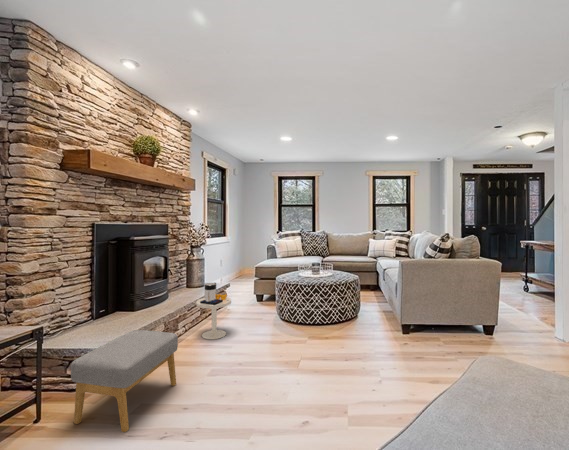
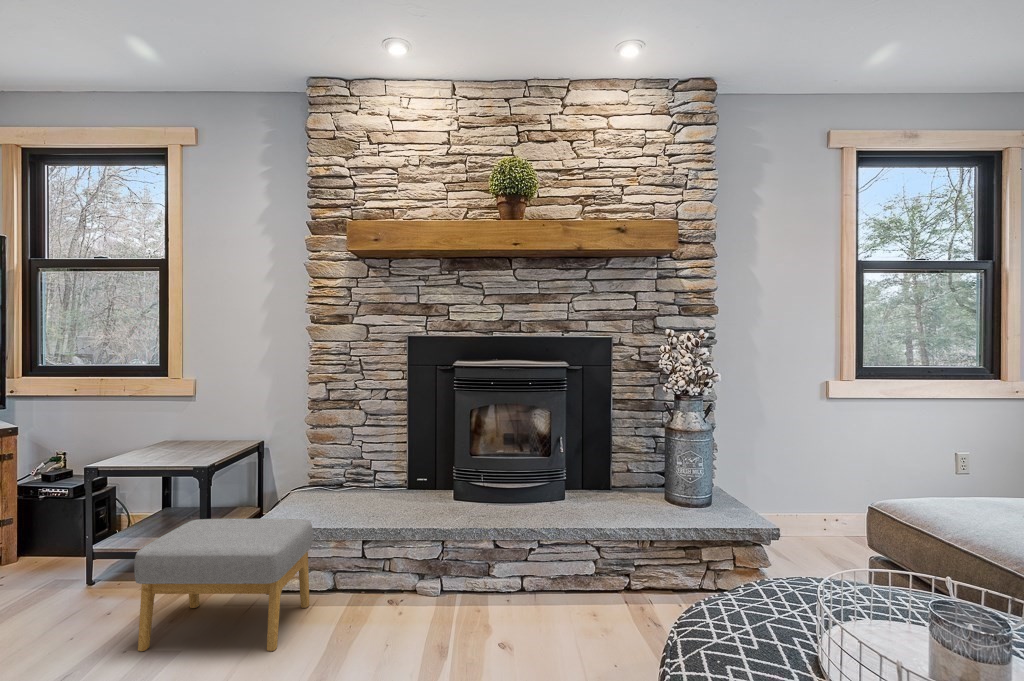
side table: present [196,283,231,339] -> none [477,488,566,648]

